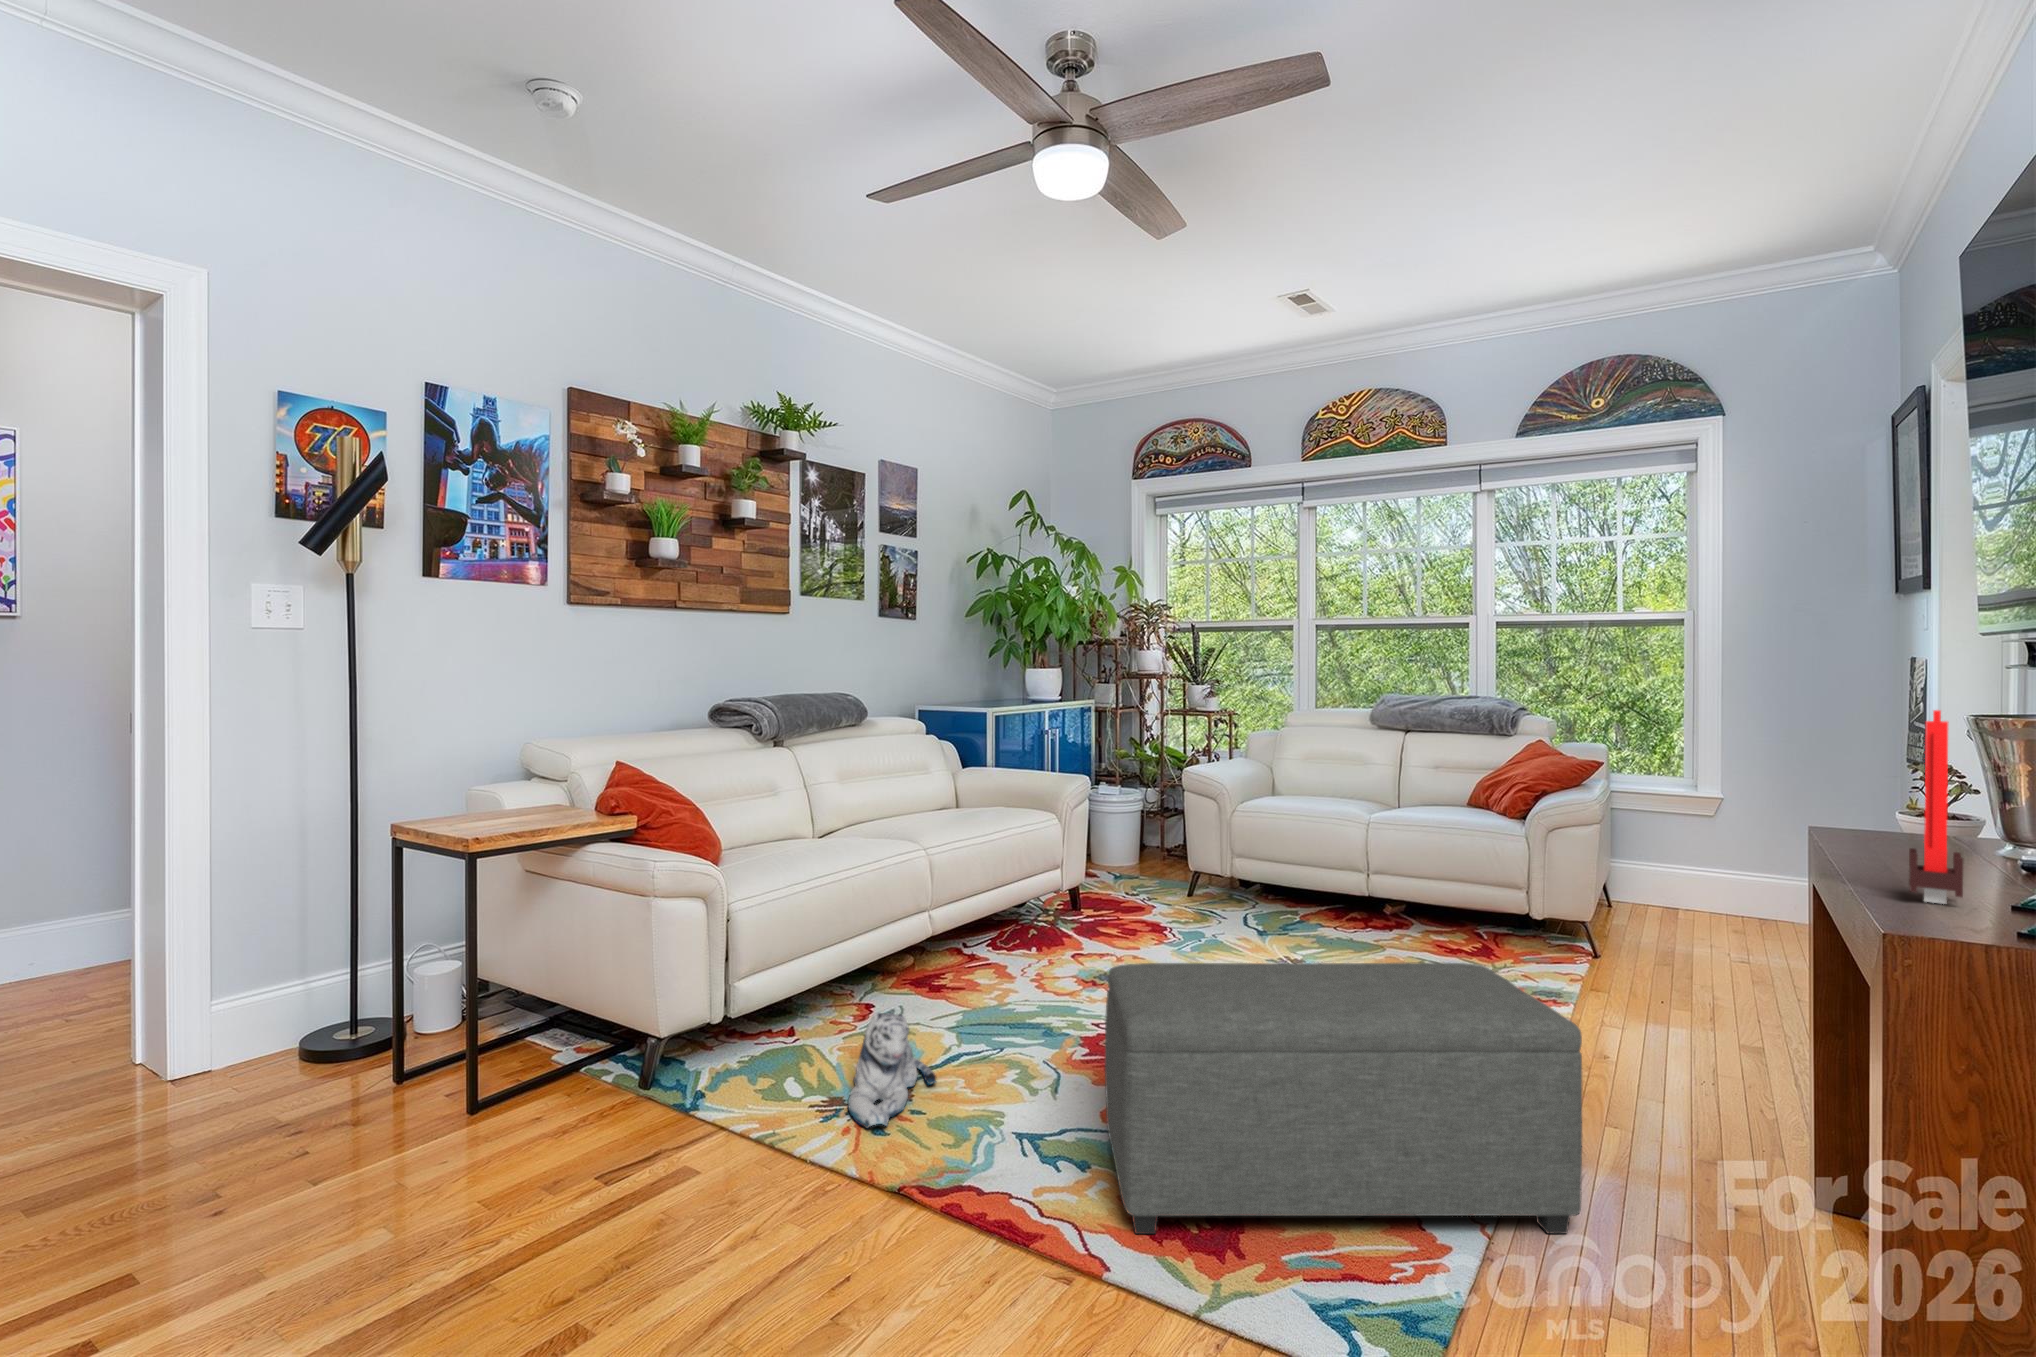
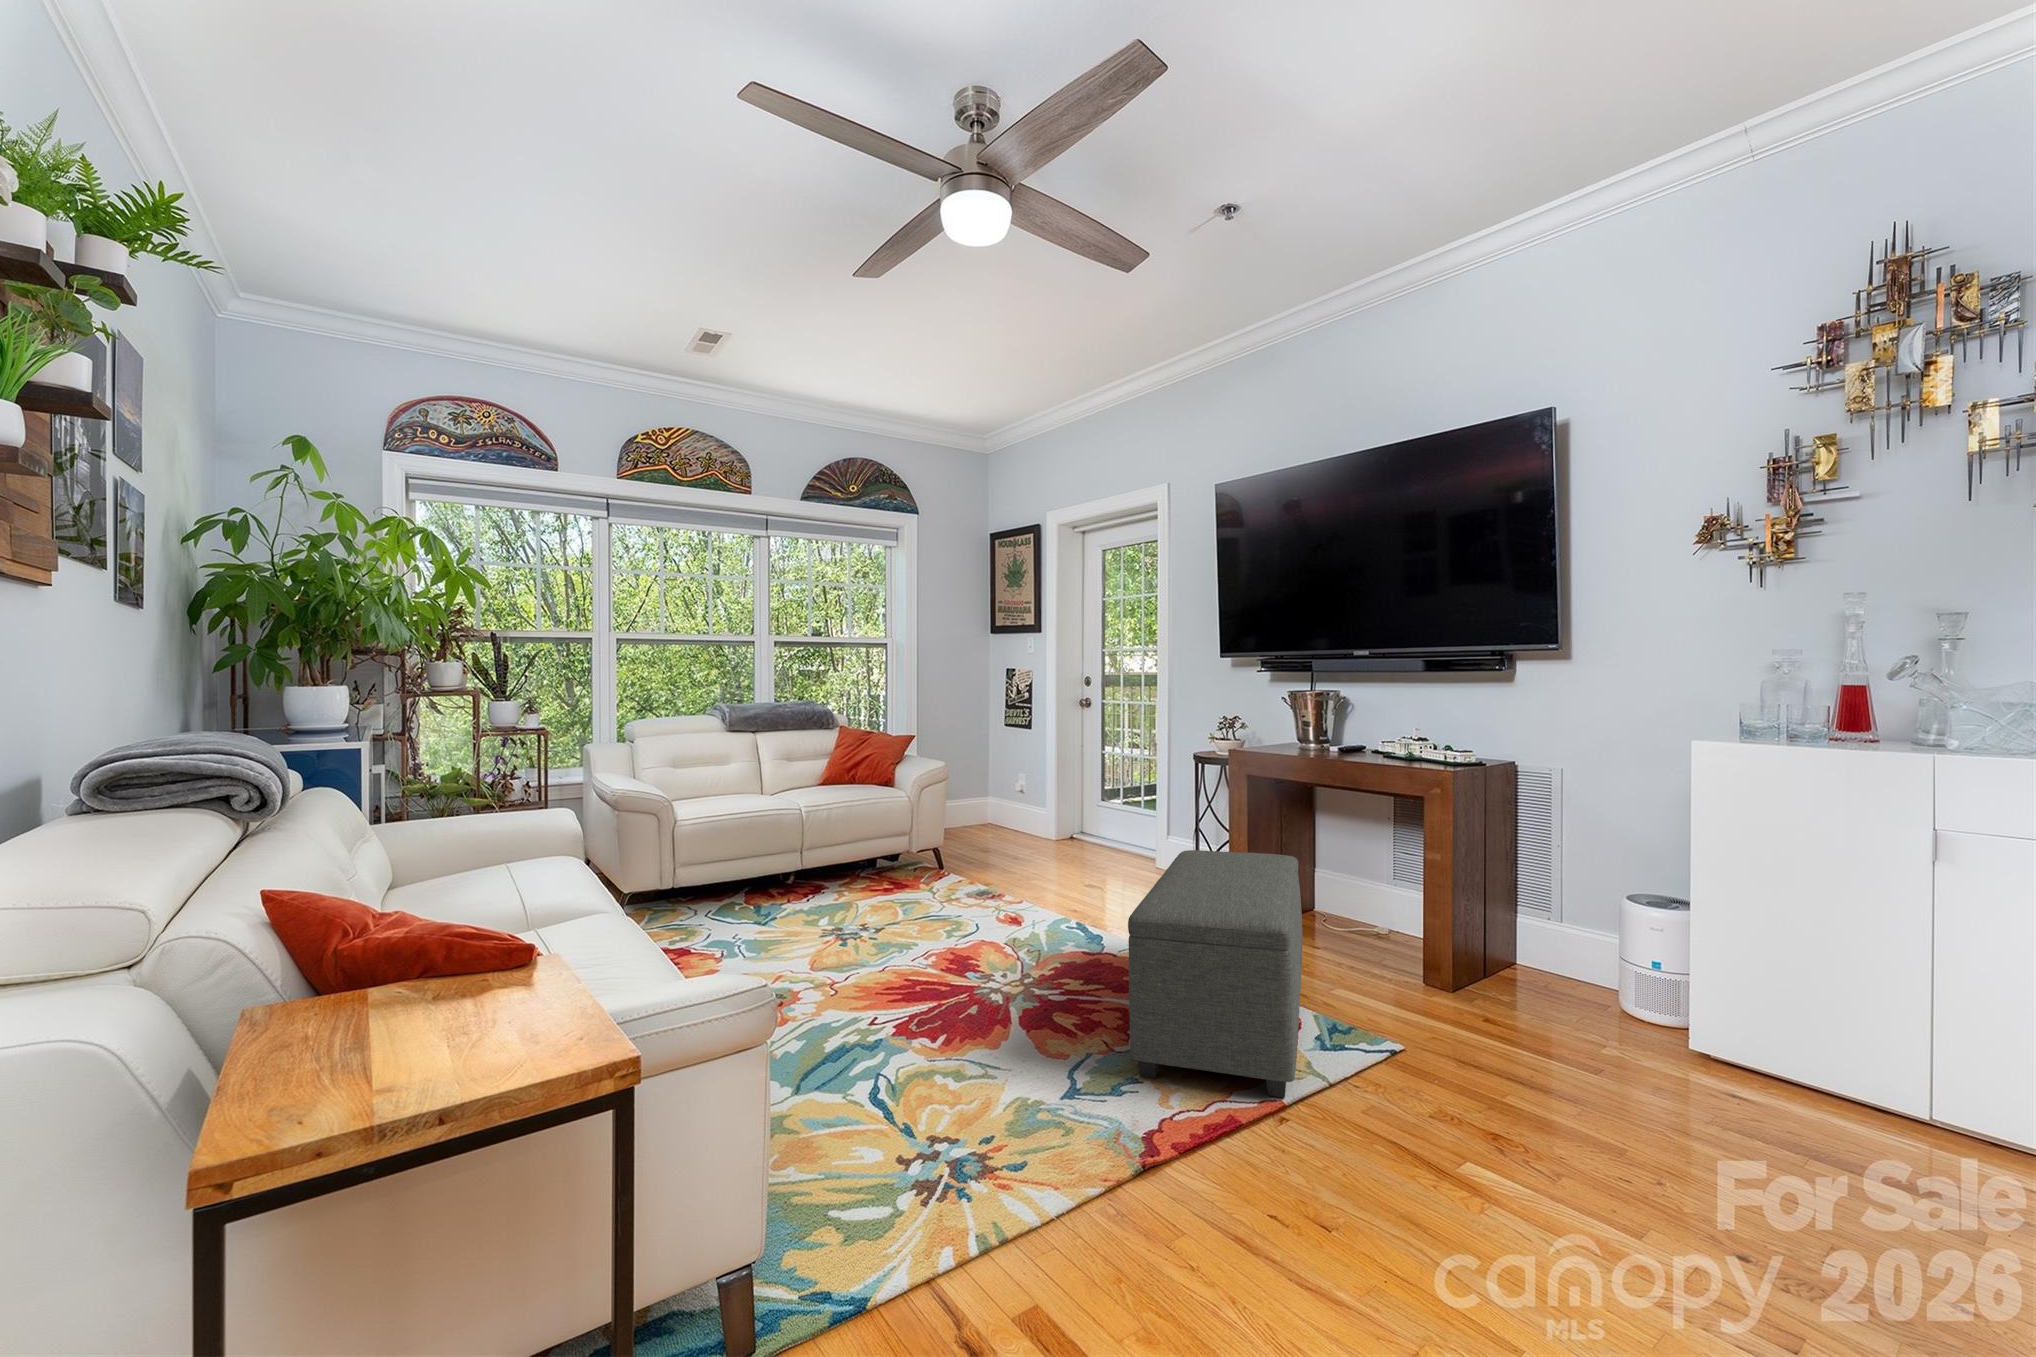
candle: present [1909,710,1963,904] -> none [1422,669,1447,749]
plush toy: present [848,1013,936,1128] -> none [870,1068,1057,1214]

